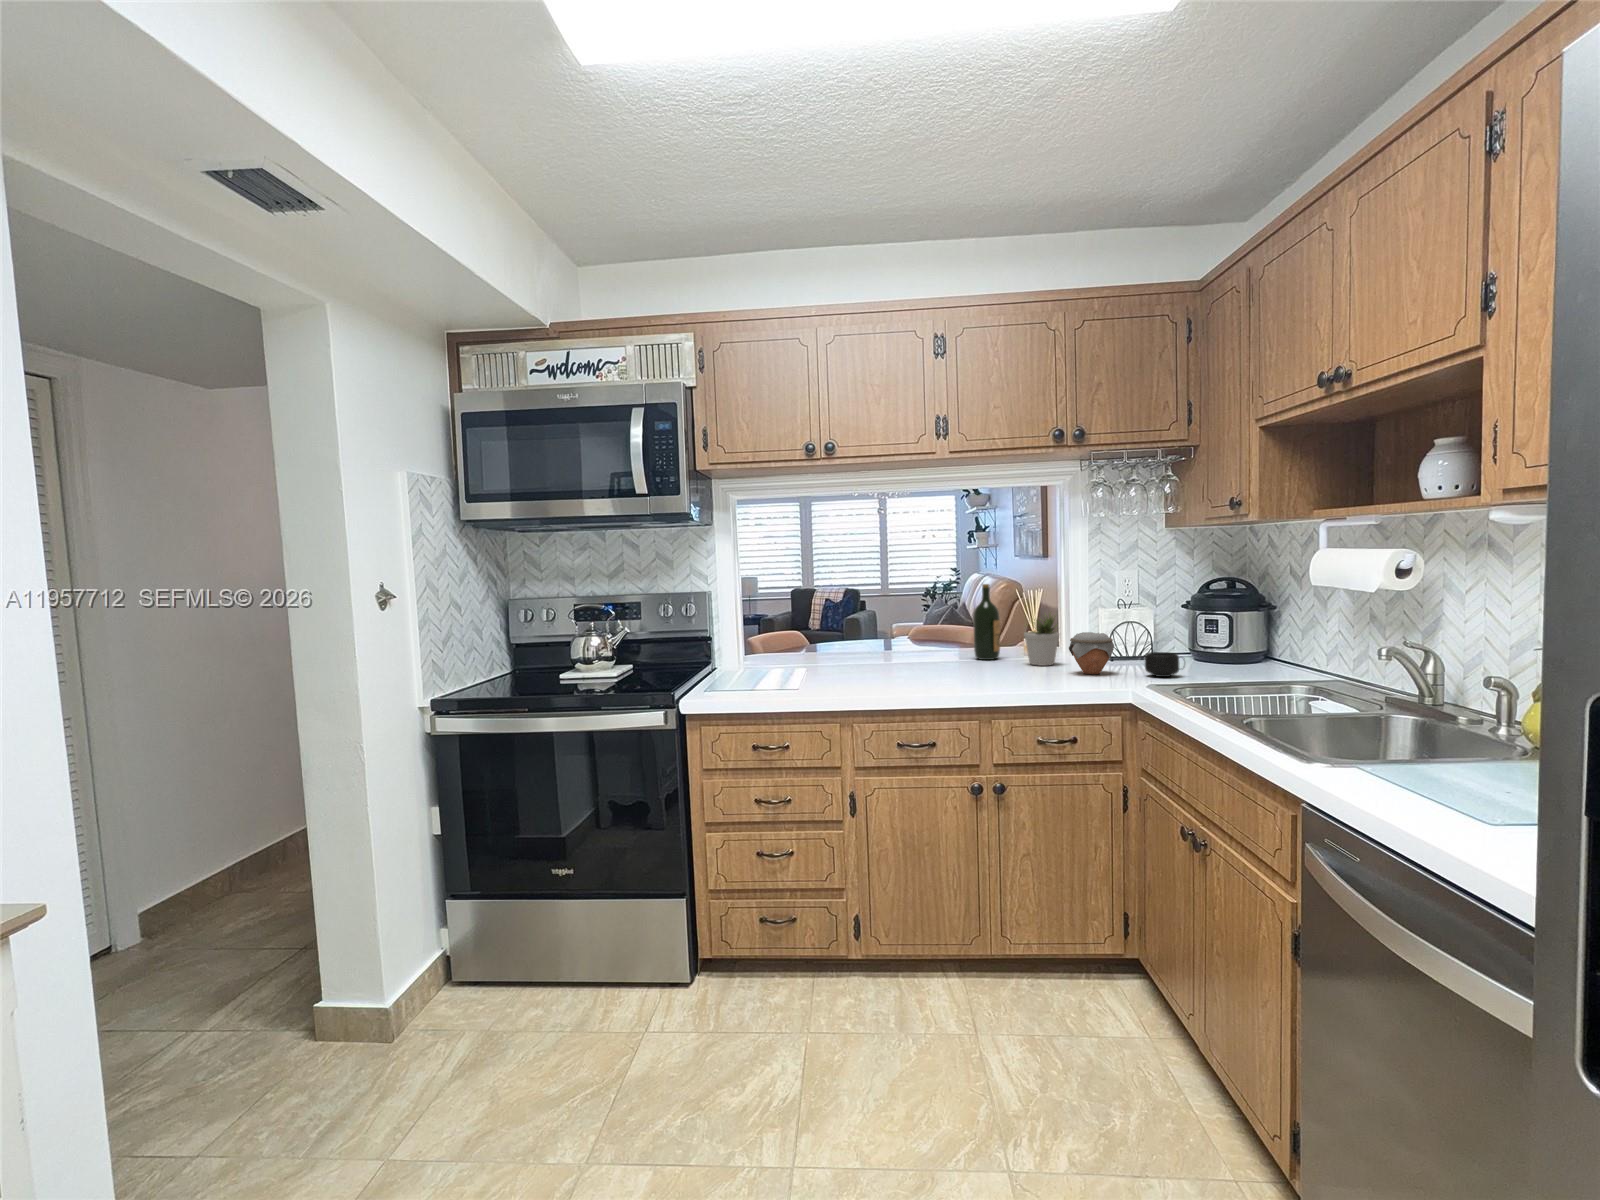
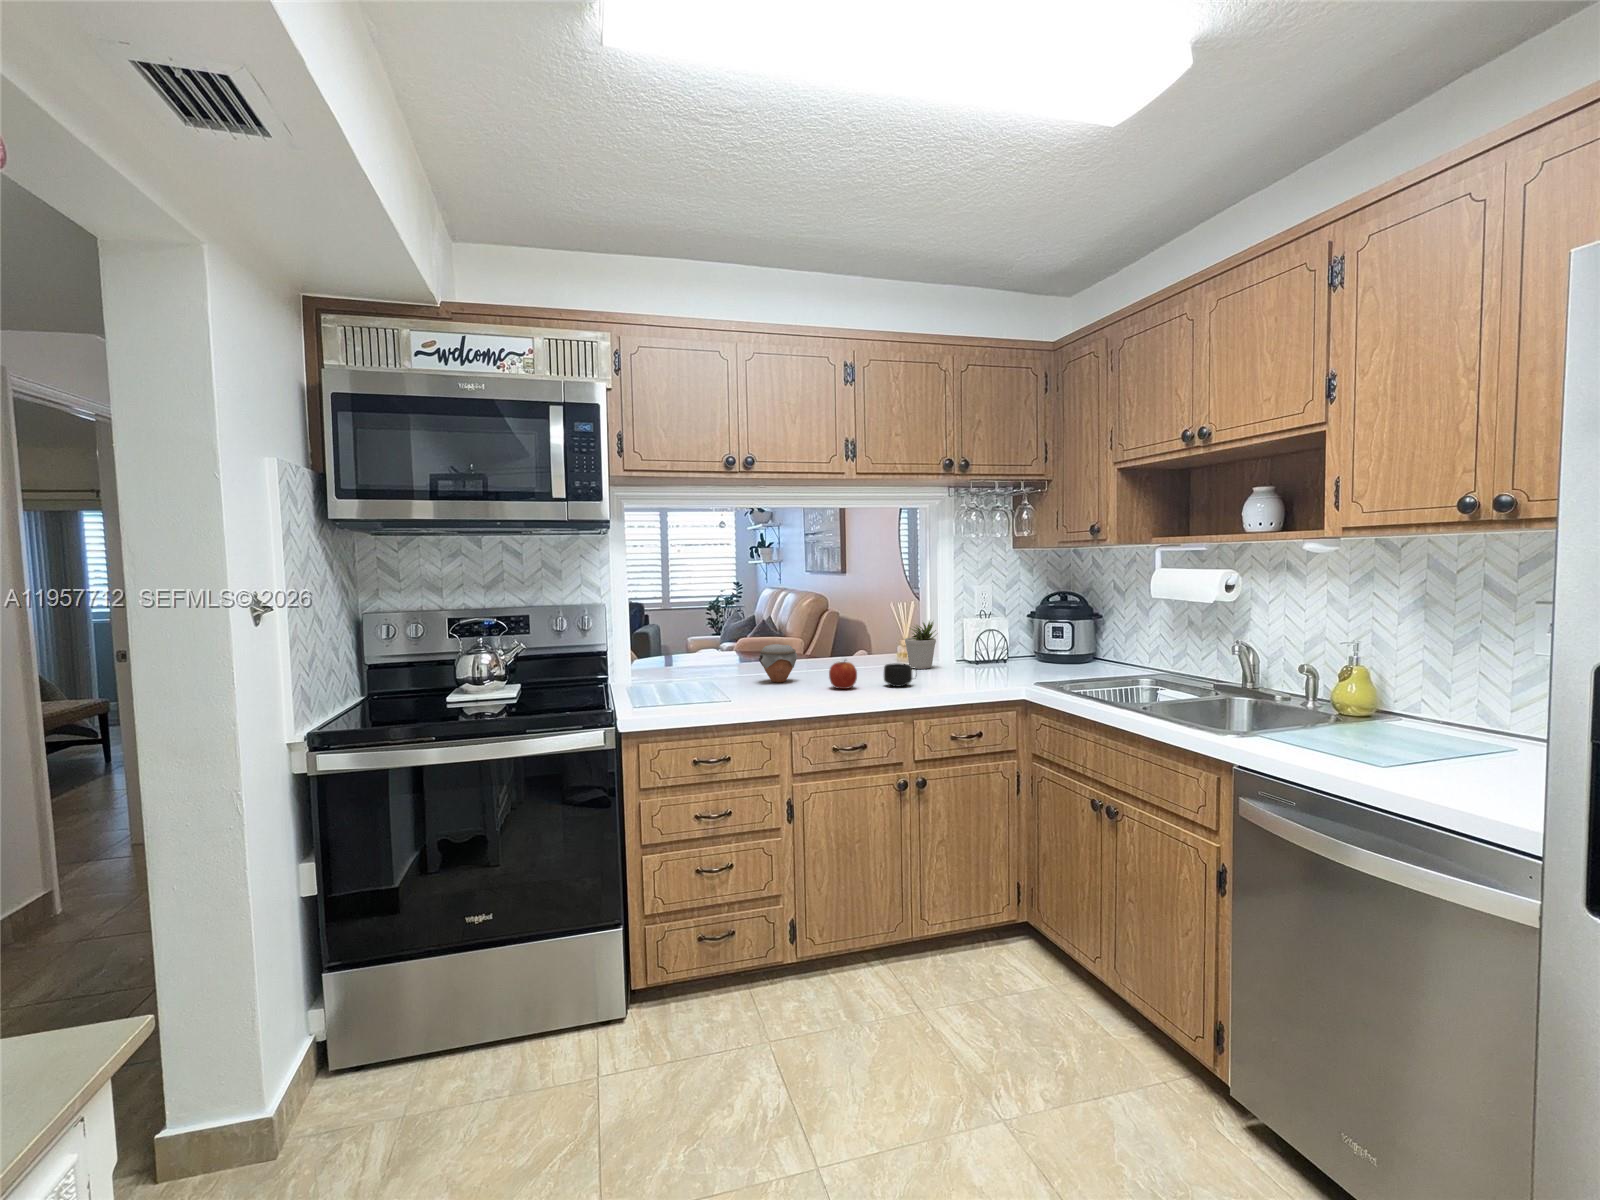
wine bottle: present [973,584,1000,660] -> none [852,594,877,665]
jar: present [1069,632,1114,674] -> present [759,644,797,682]
apple: none [913,651,942,682] -> present [829,662,857,689]
mug: present [1145,652,1180,677] -> present [884,663,915,687]

